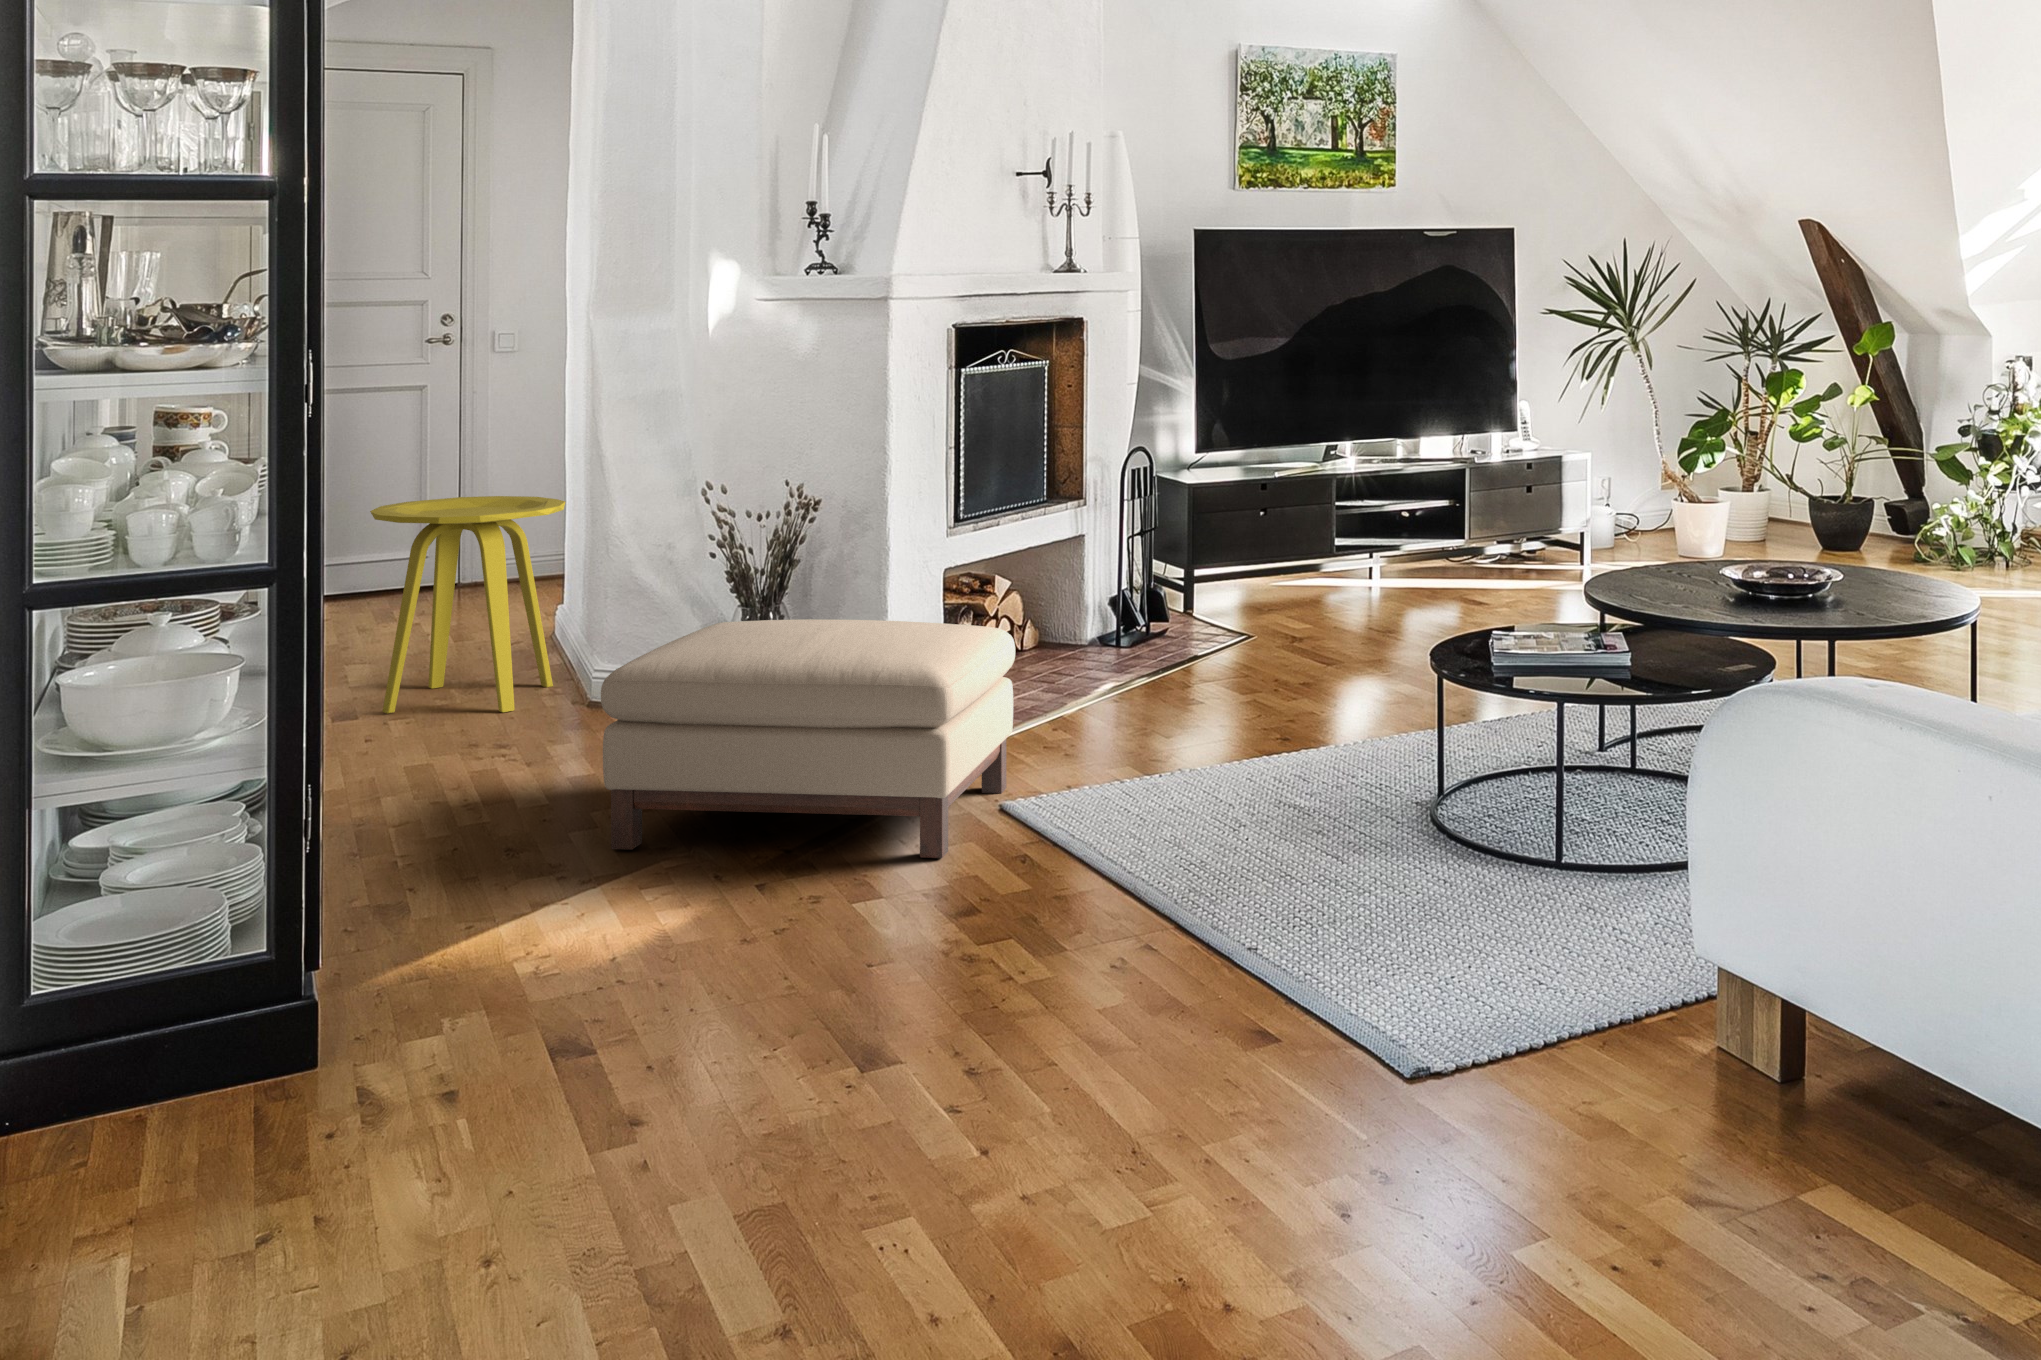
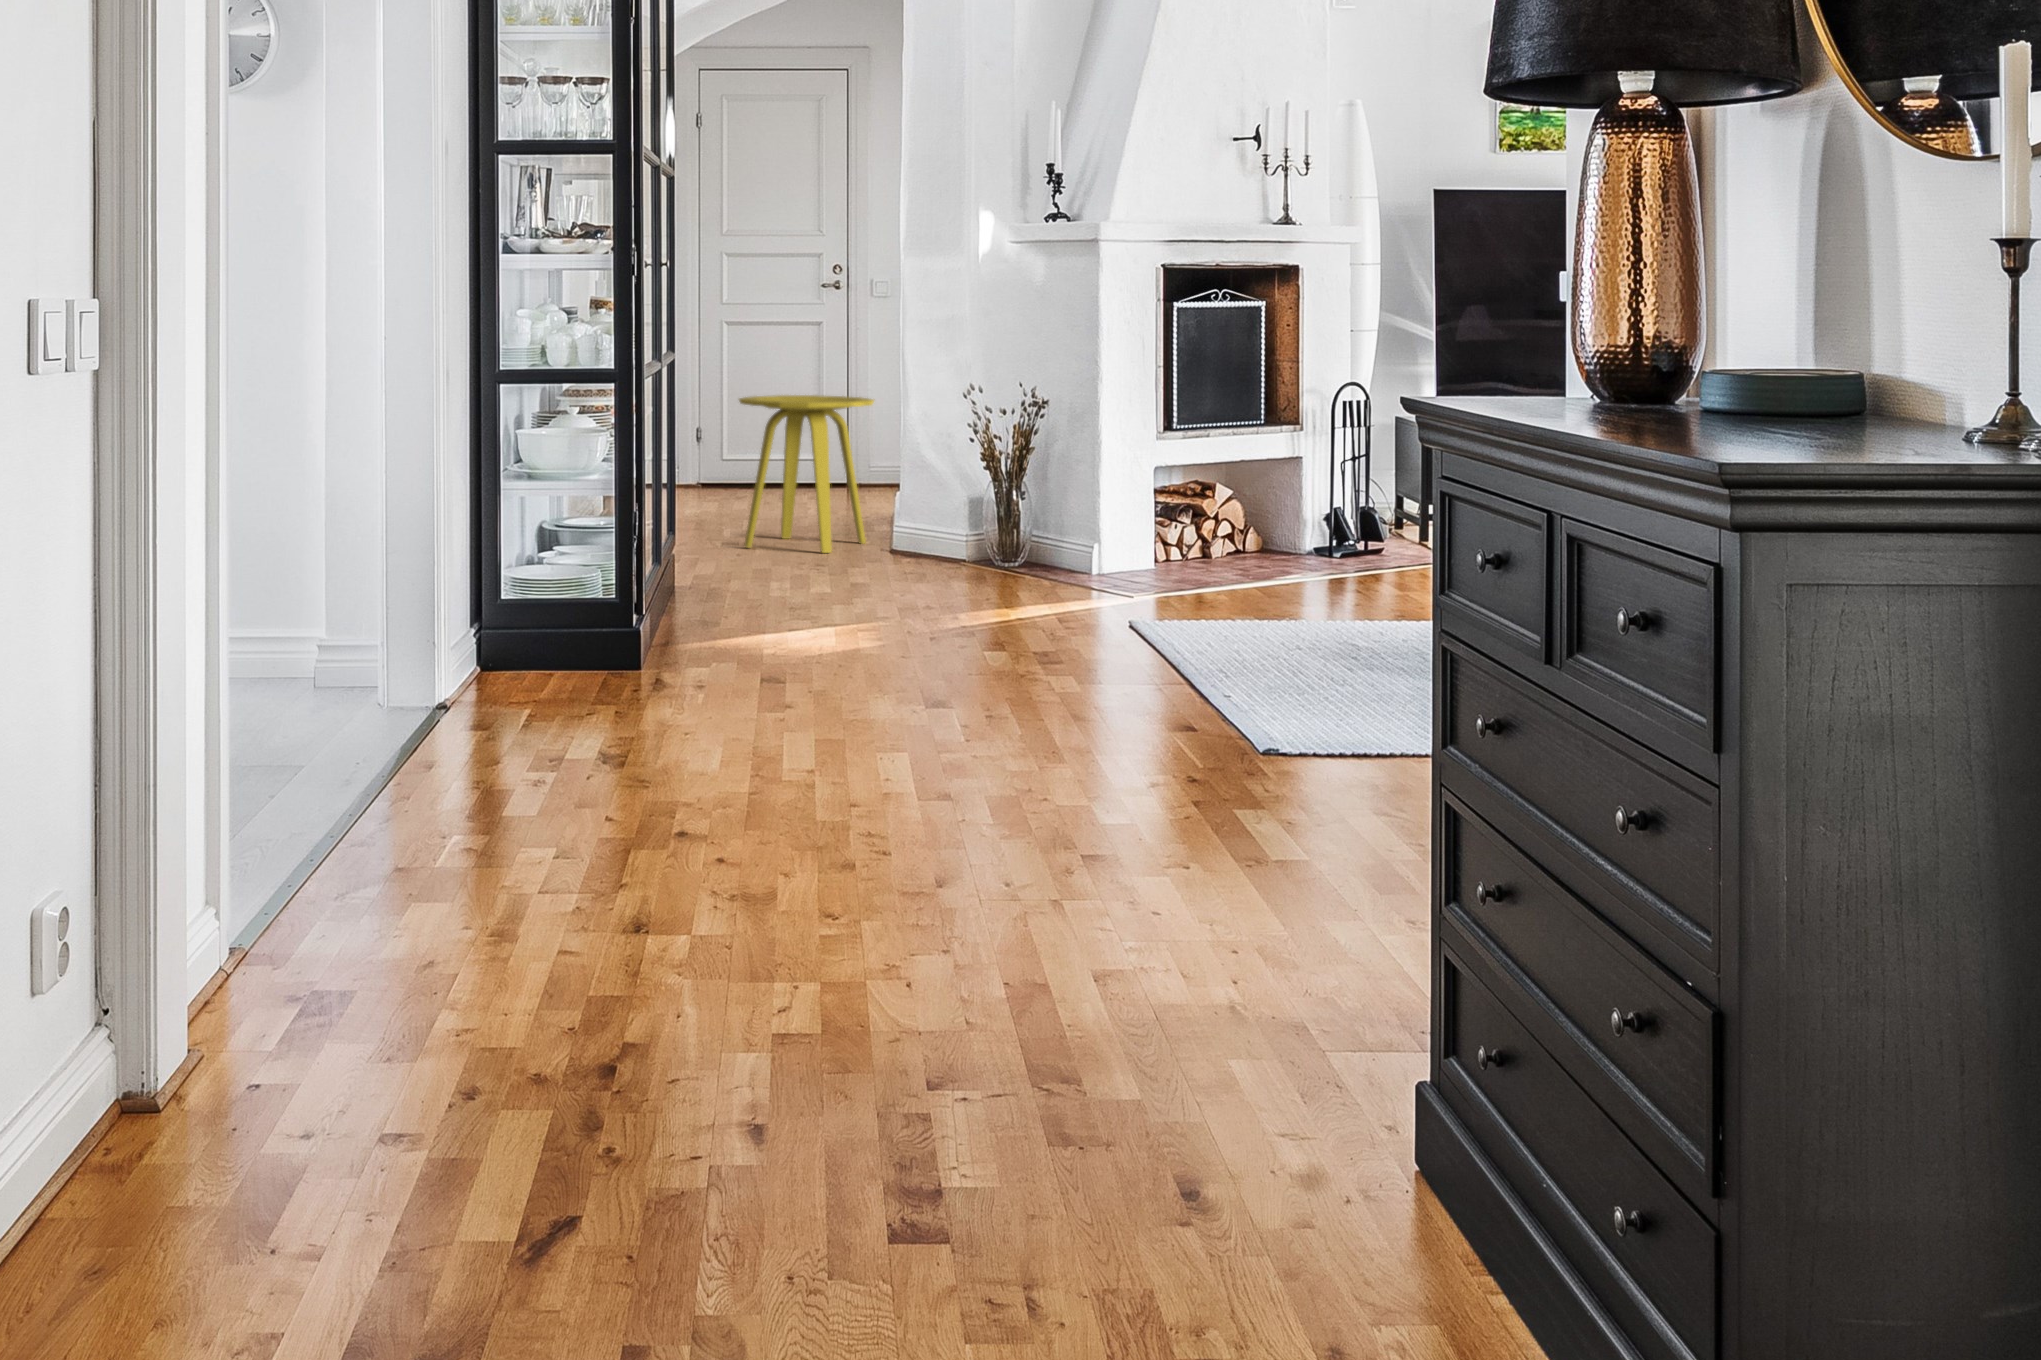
ottoman: present [601,619,1015,858] -> none [845,476,1155,639]

